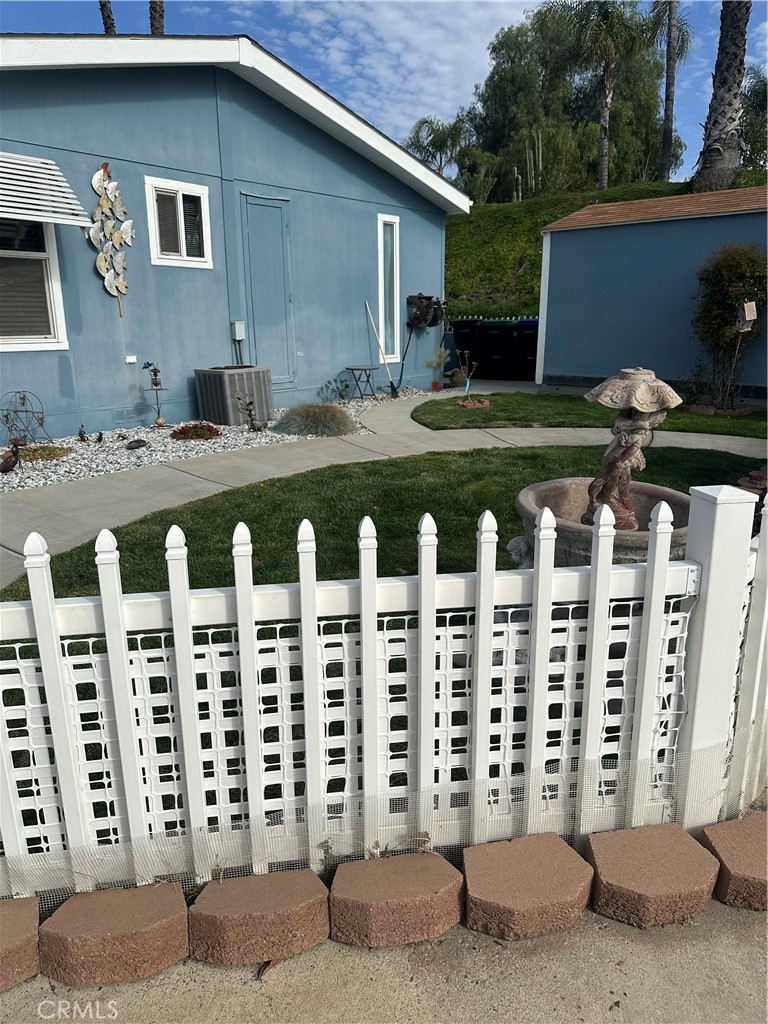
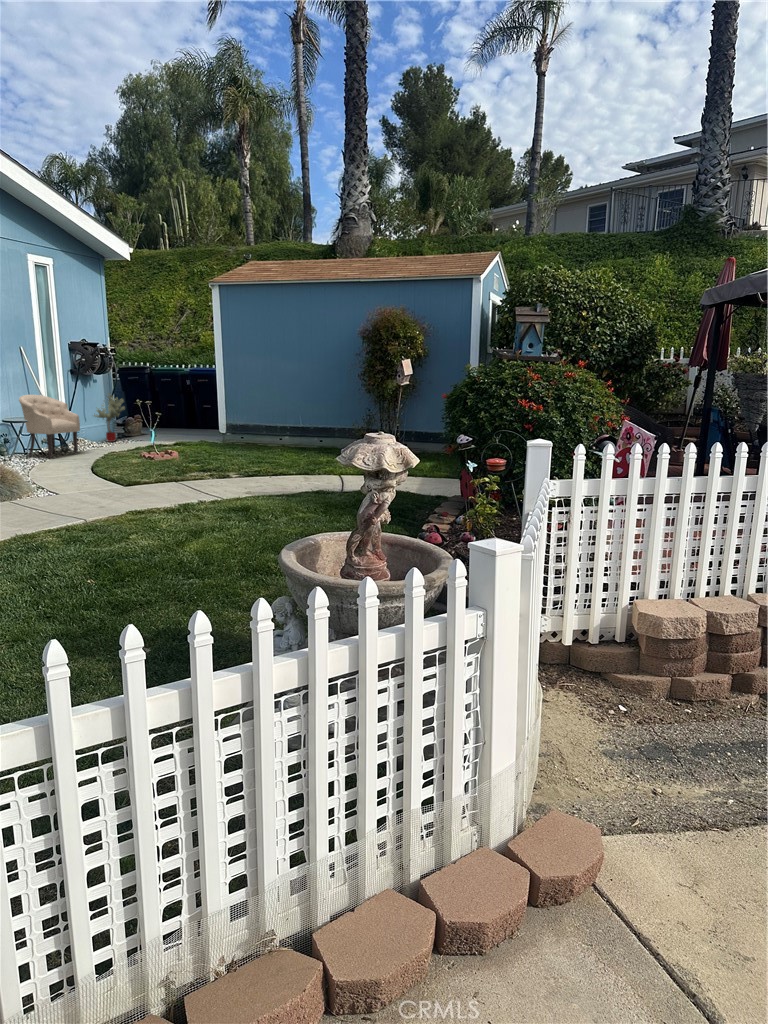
chair: none [359,346,407,403] -> present [19,395,80,458]

